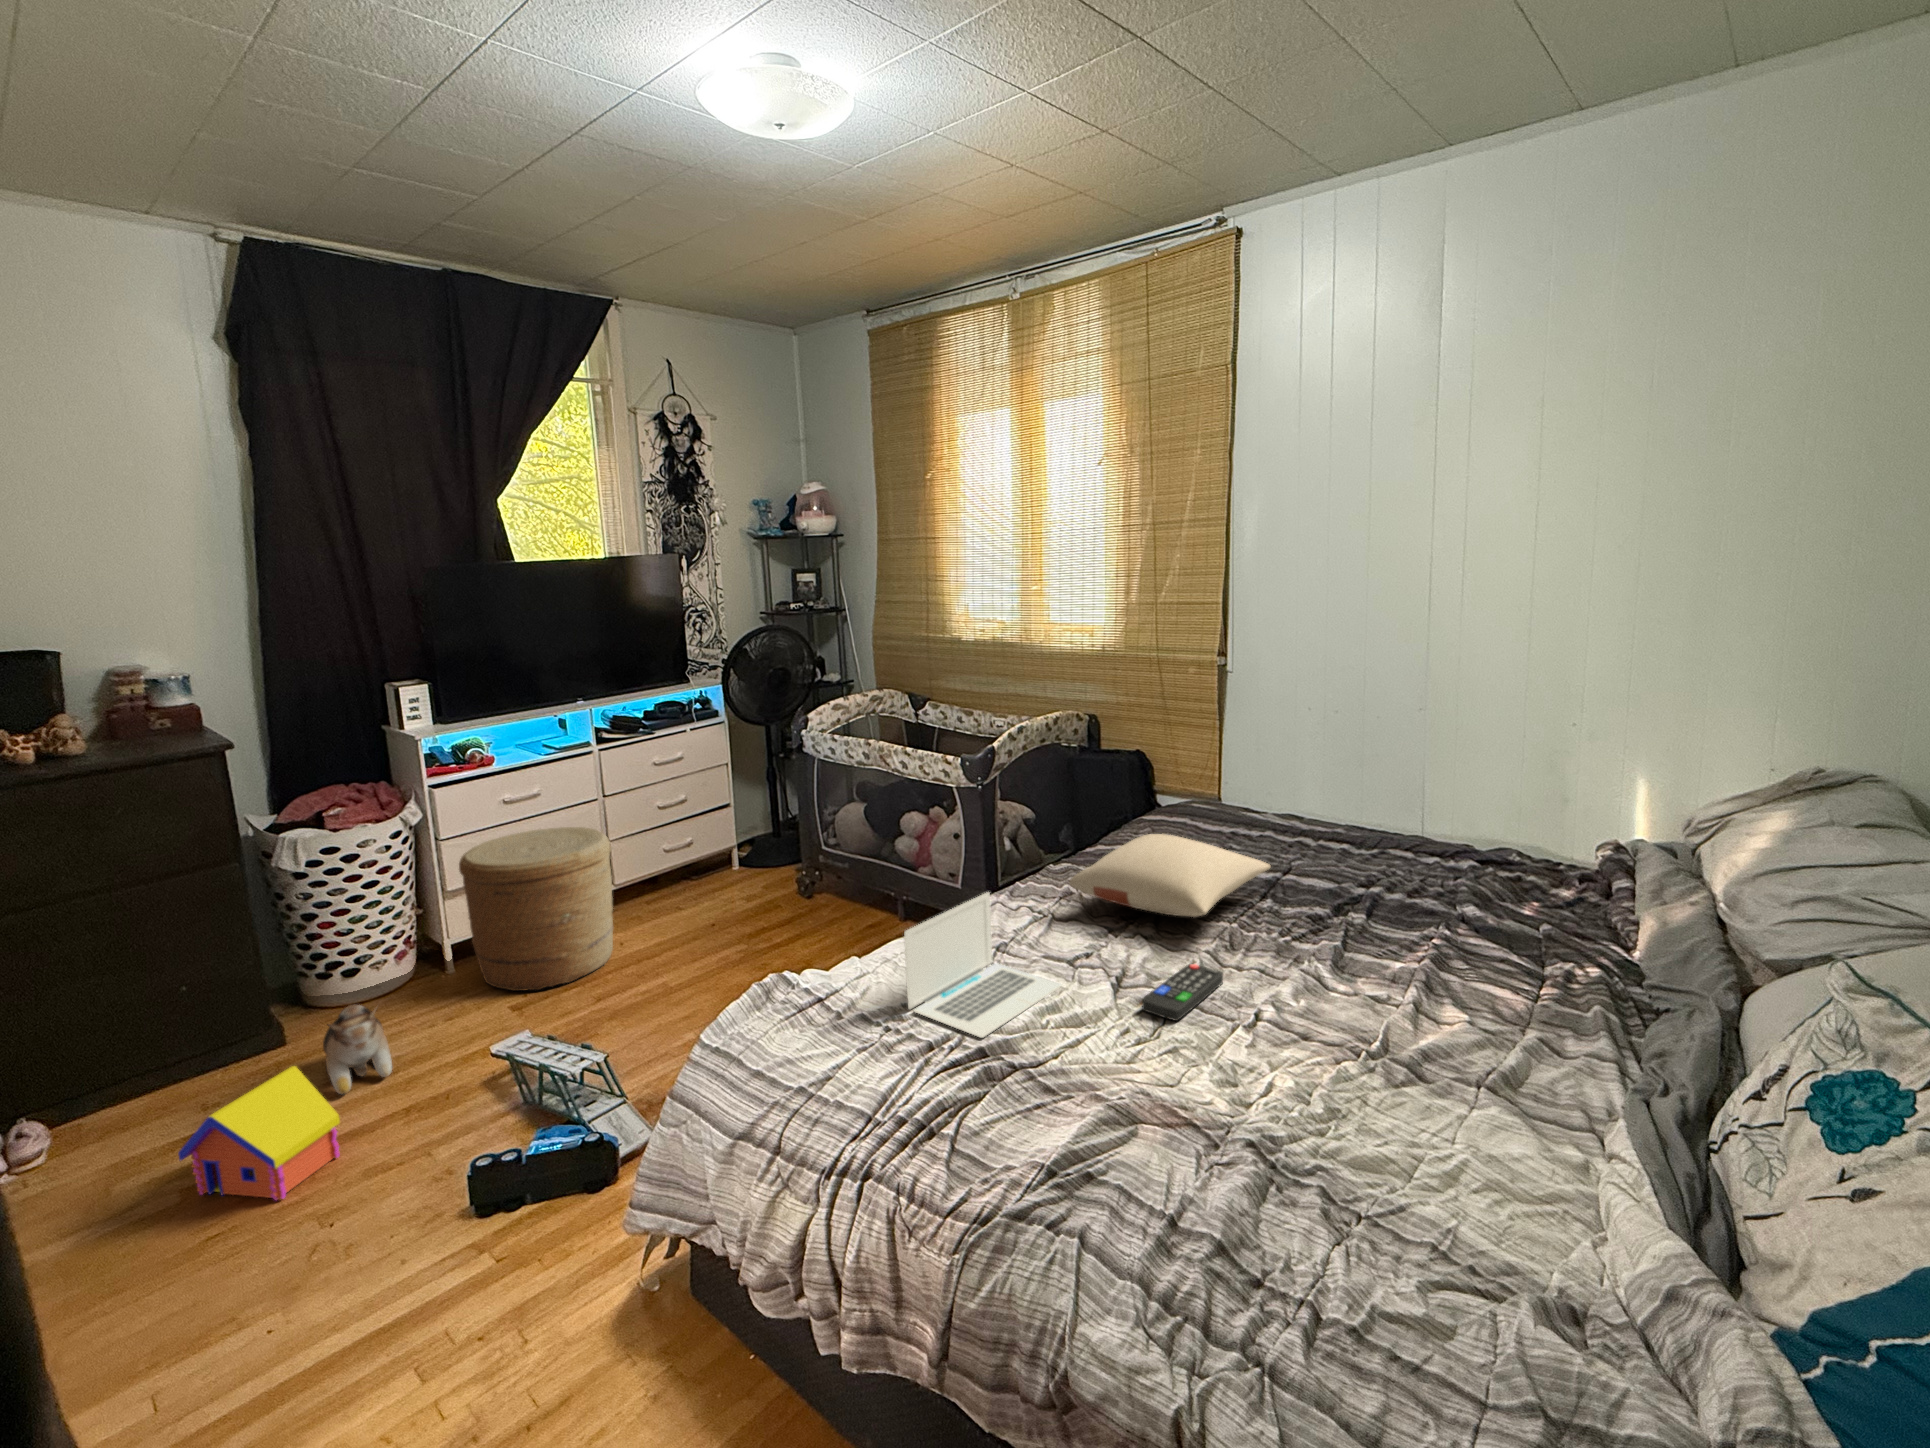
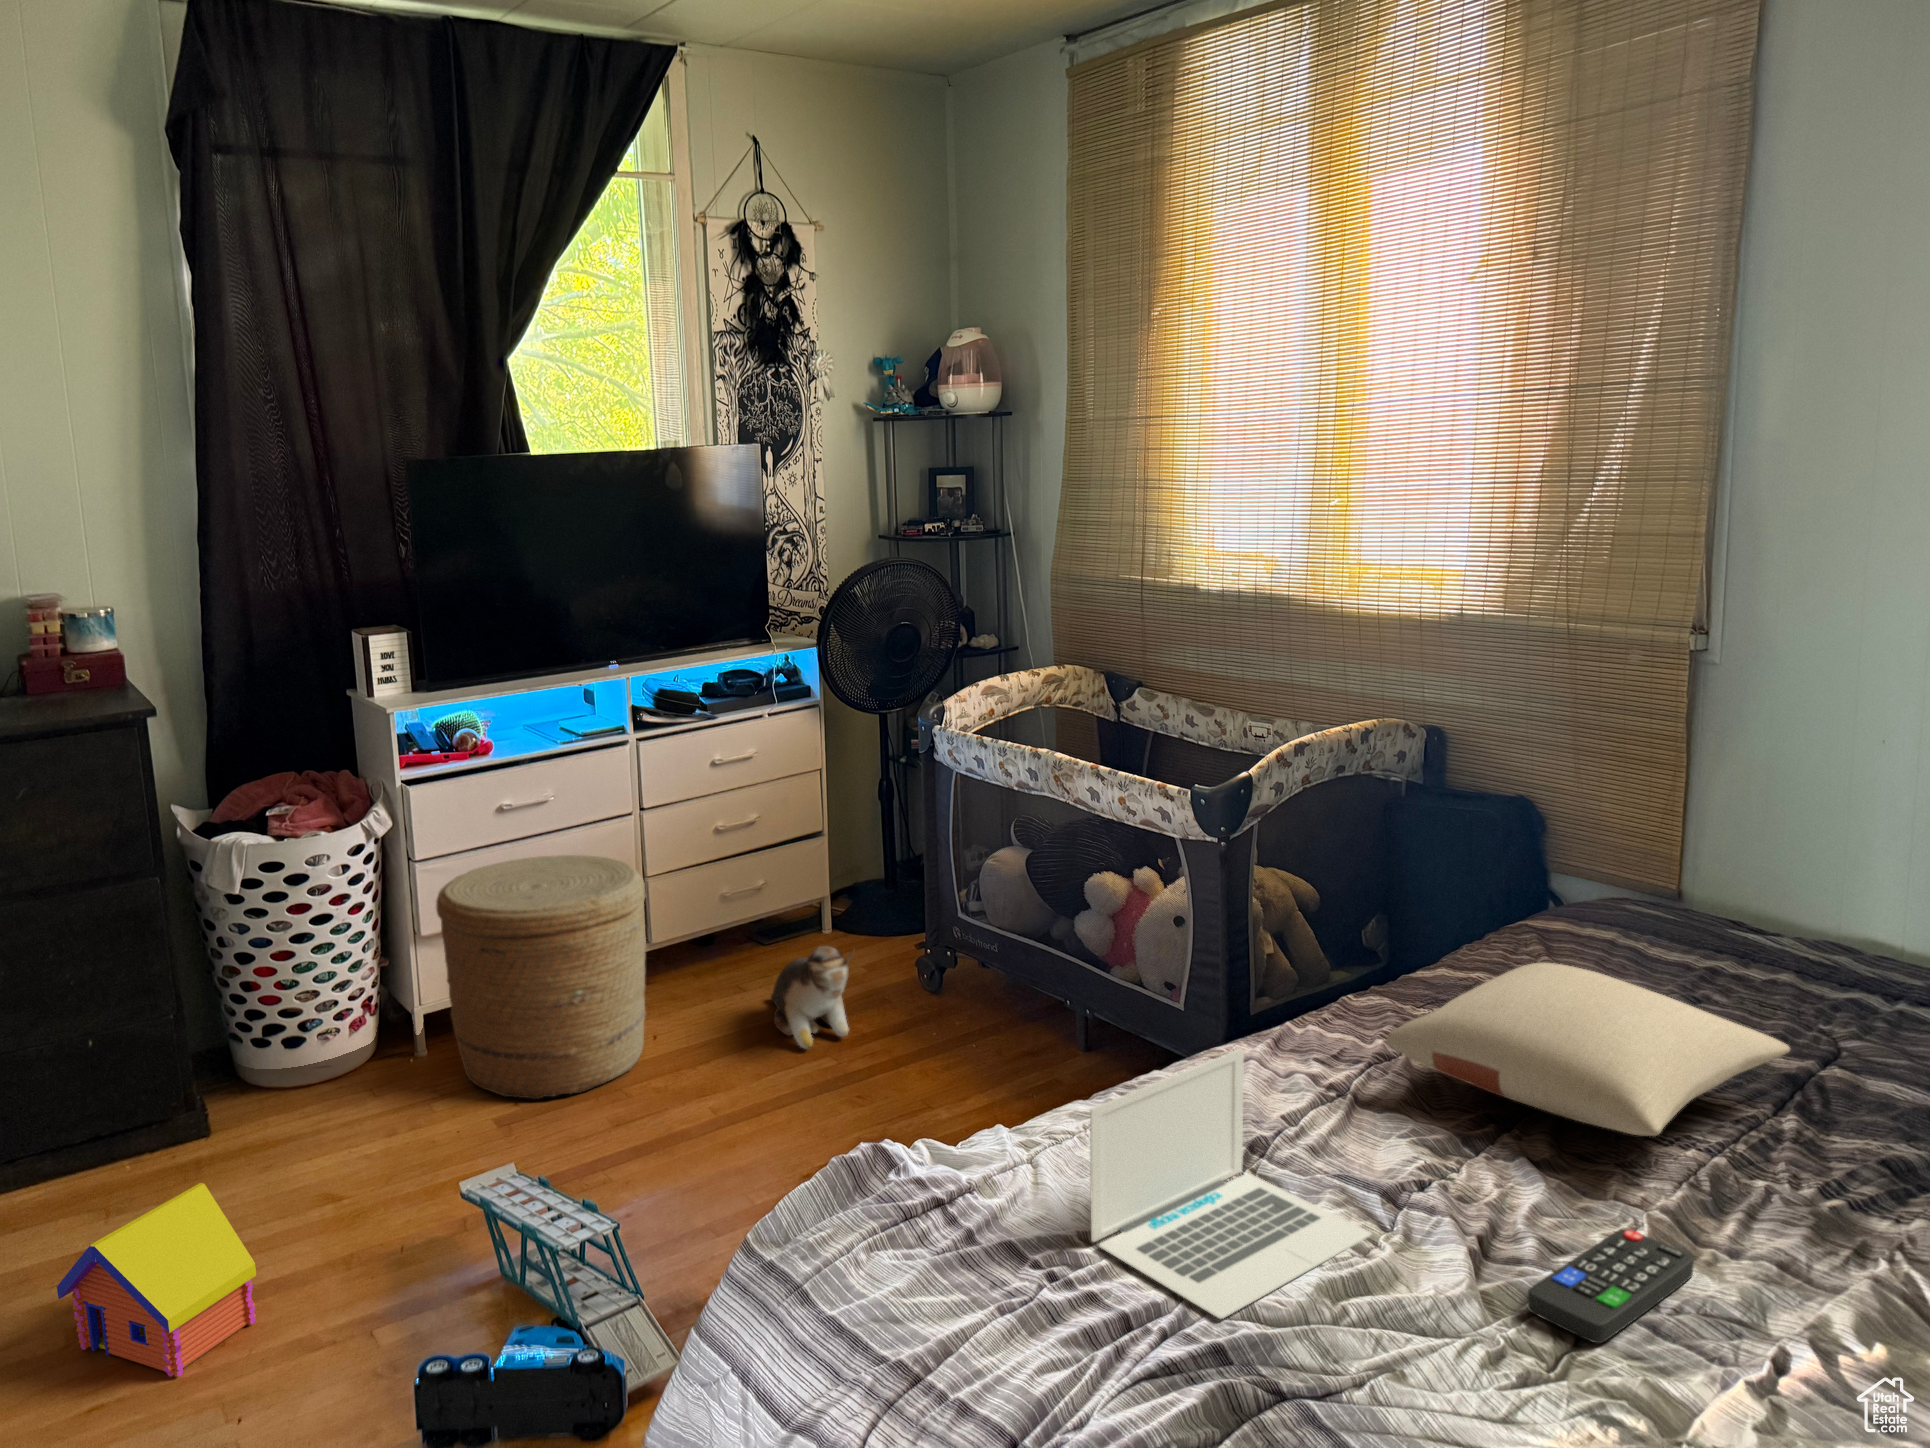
plush toy: present [323,1005,392,1094] -> present [771,946,854,1049]

